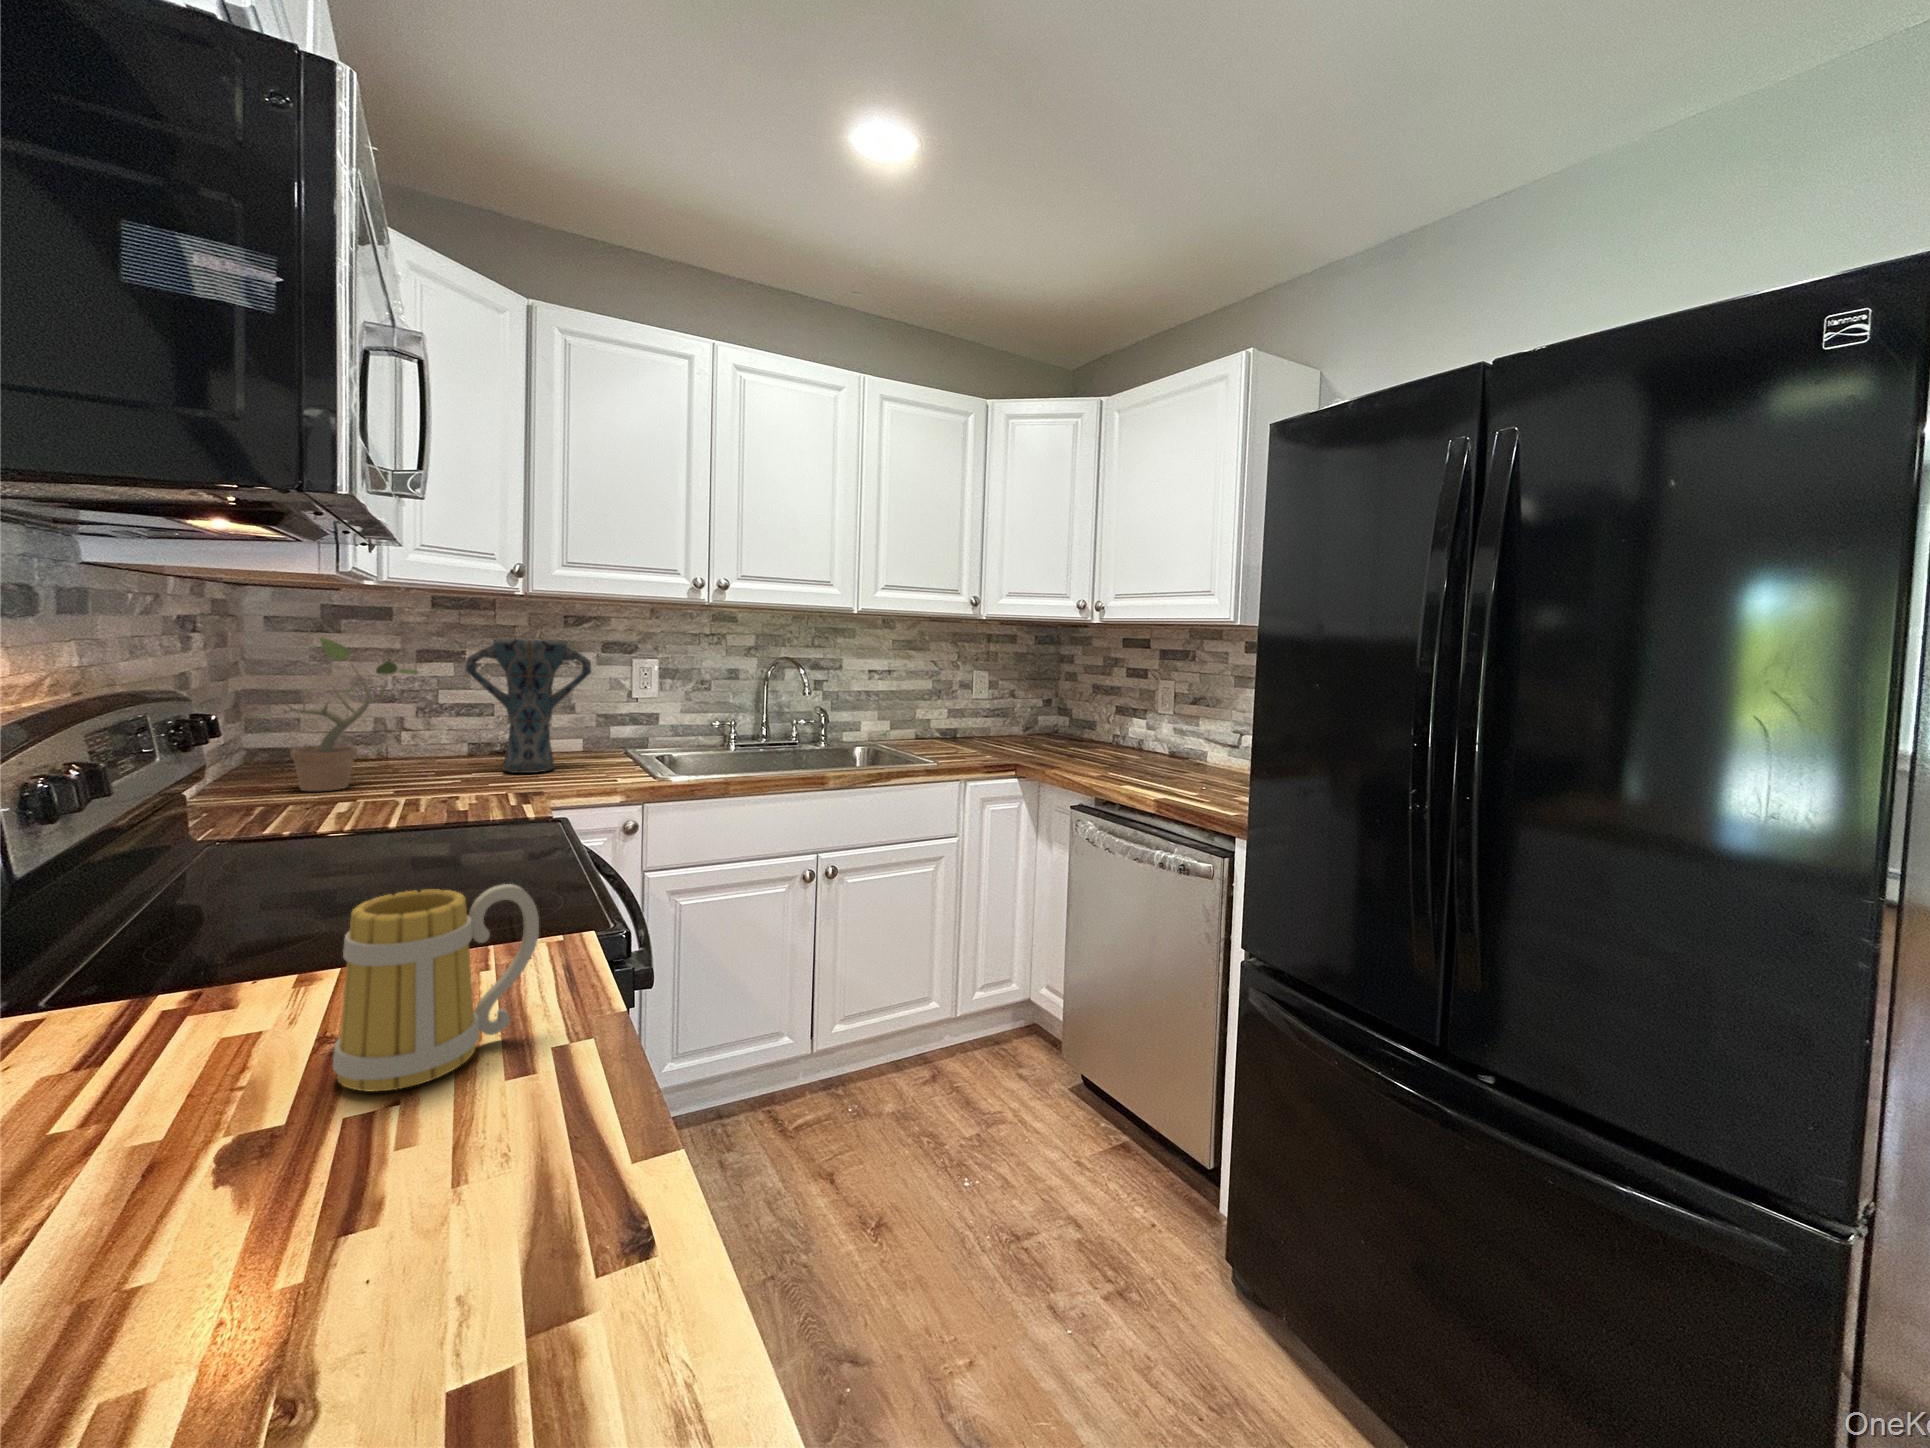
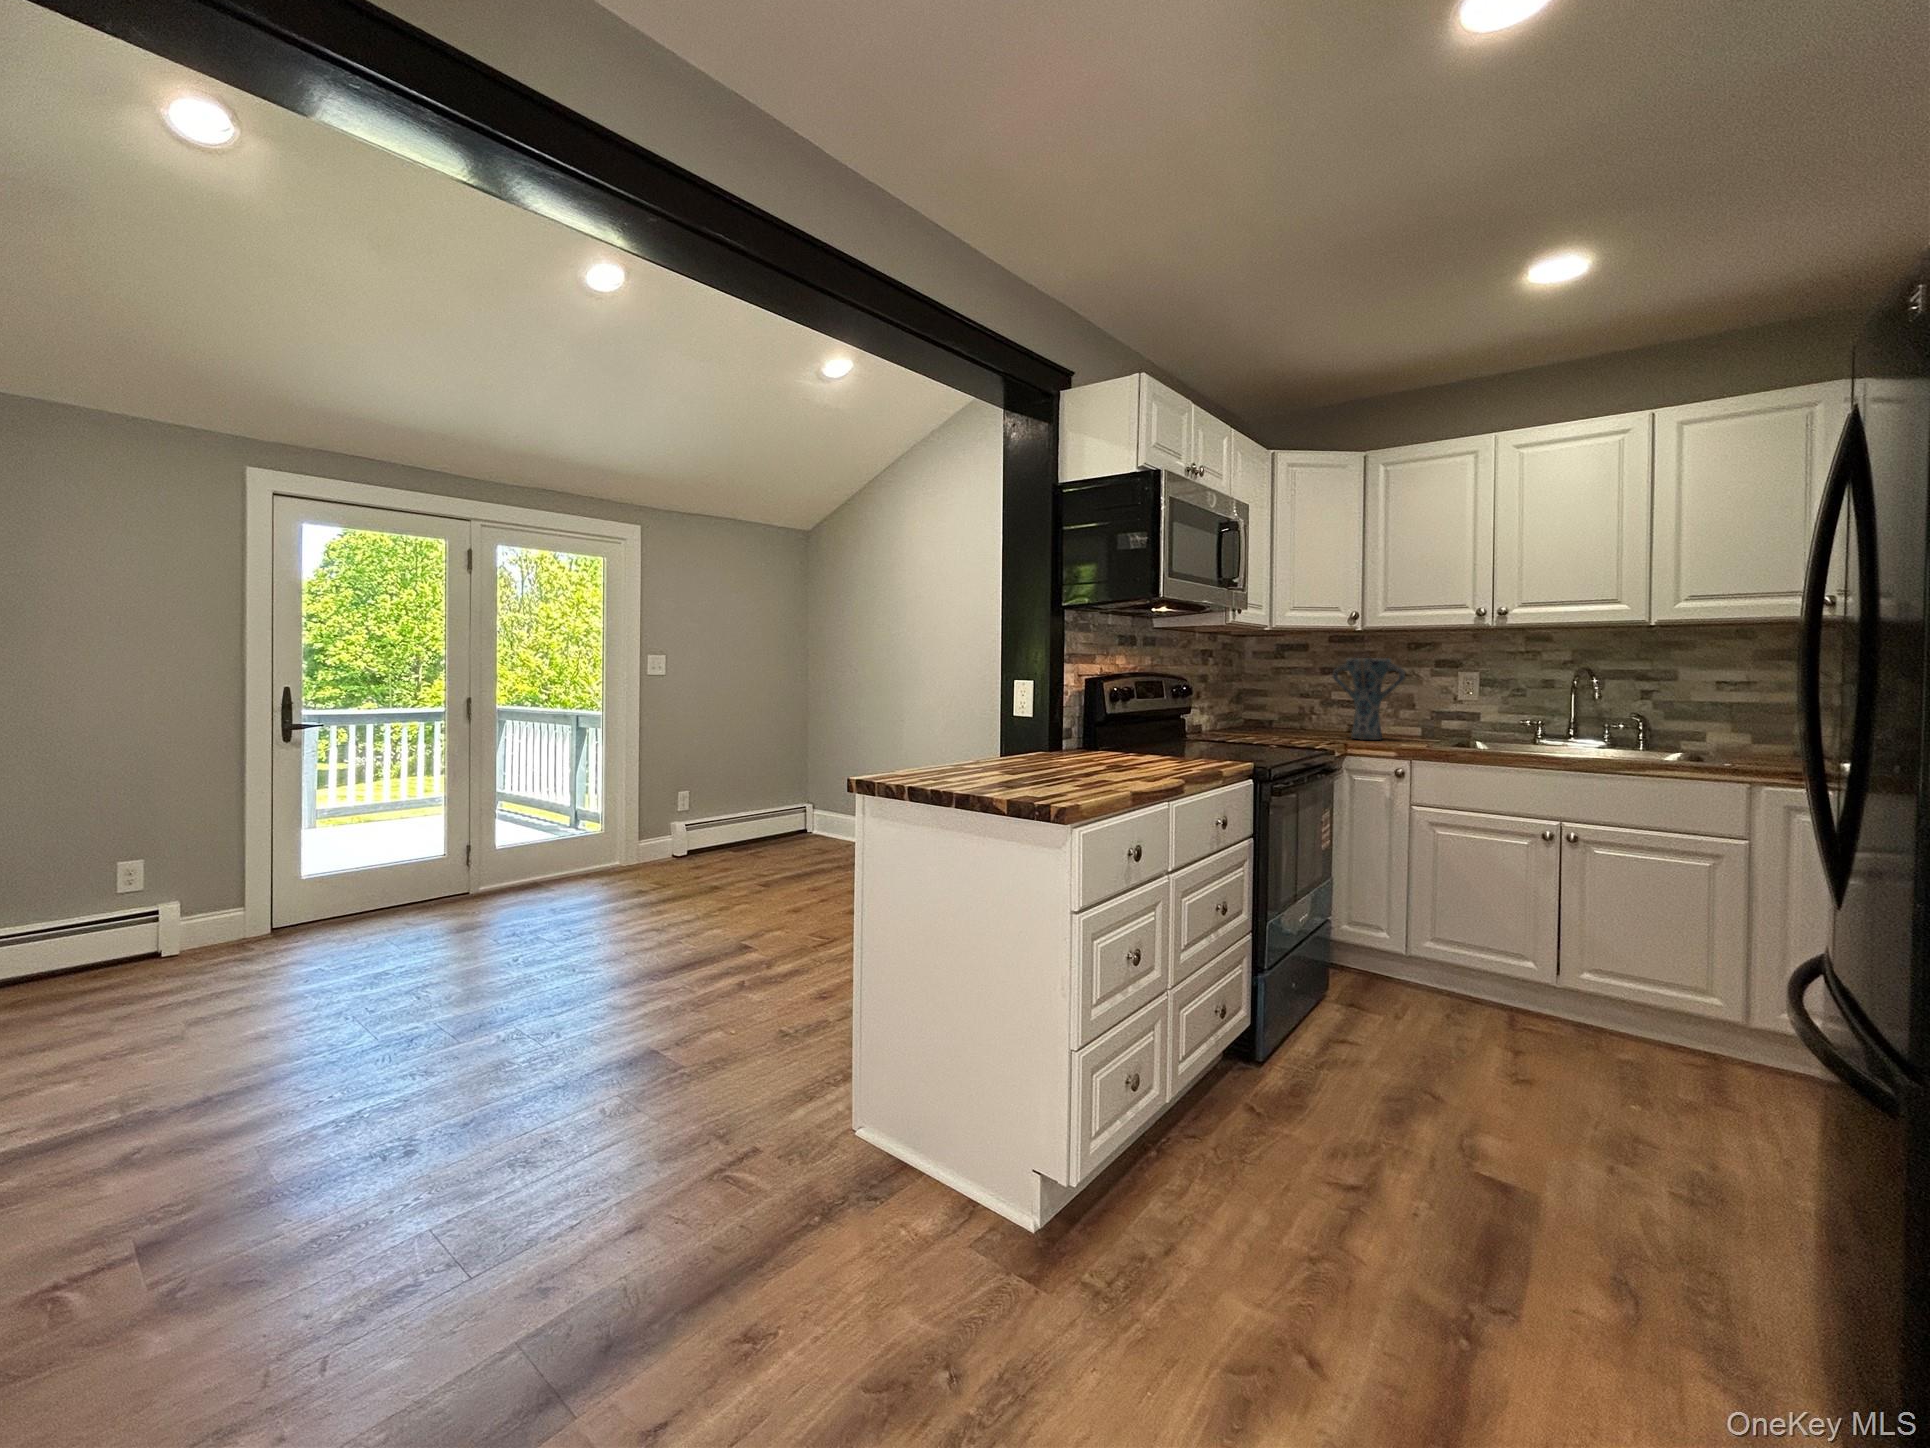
potted plant: present [255,637,419,791] -> none [1229,659,1307,736]
mug: present [333,884,539,1092] -> none [1144,720,1200,773]

